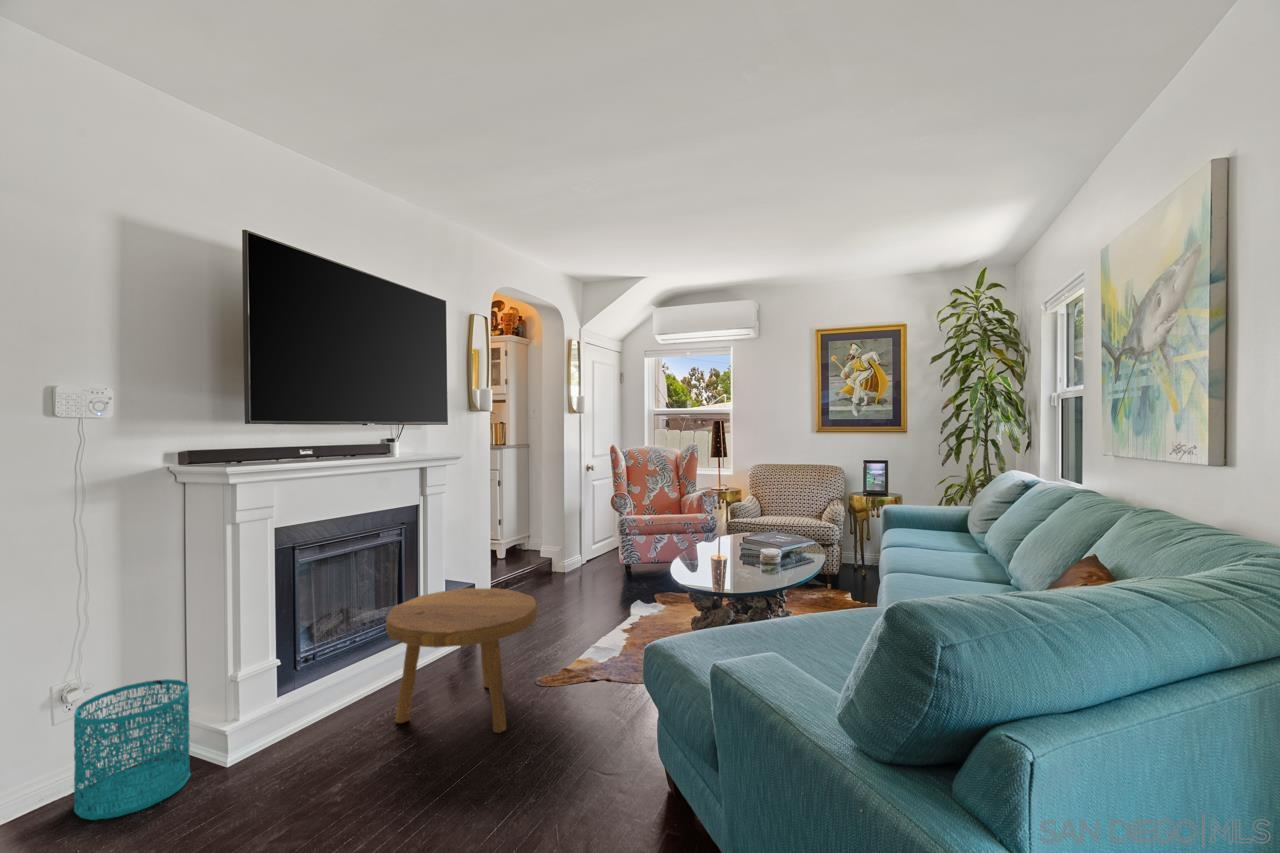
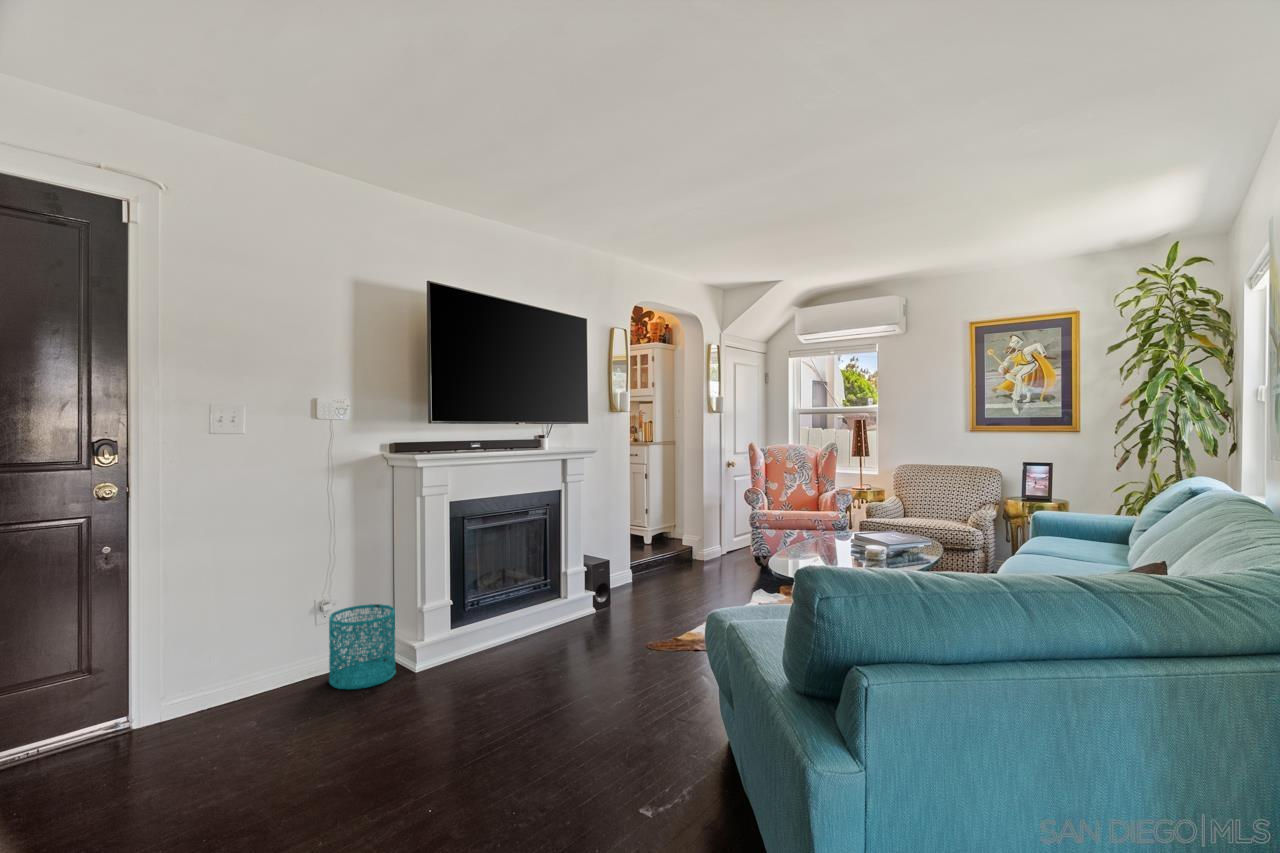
footstool: present [386,588,537,733] -> none [526,560,644,674]

